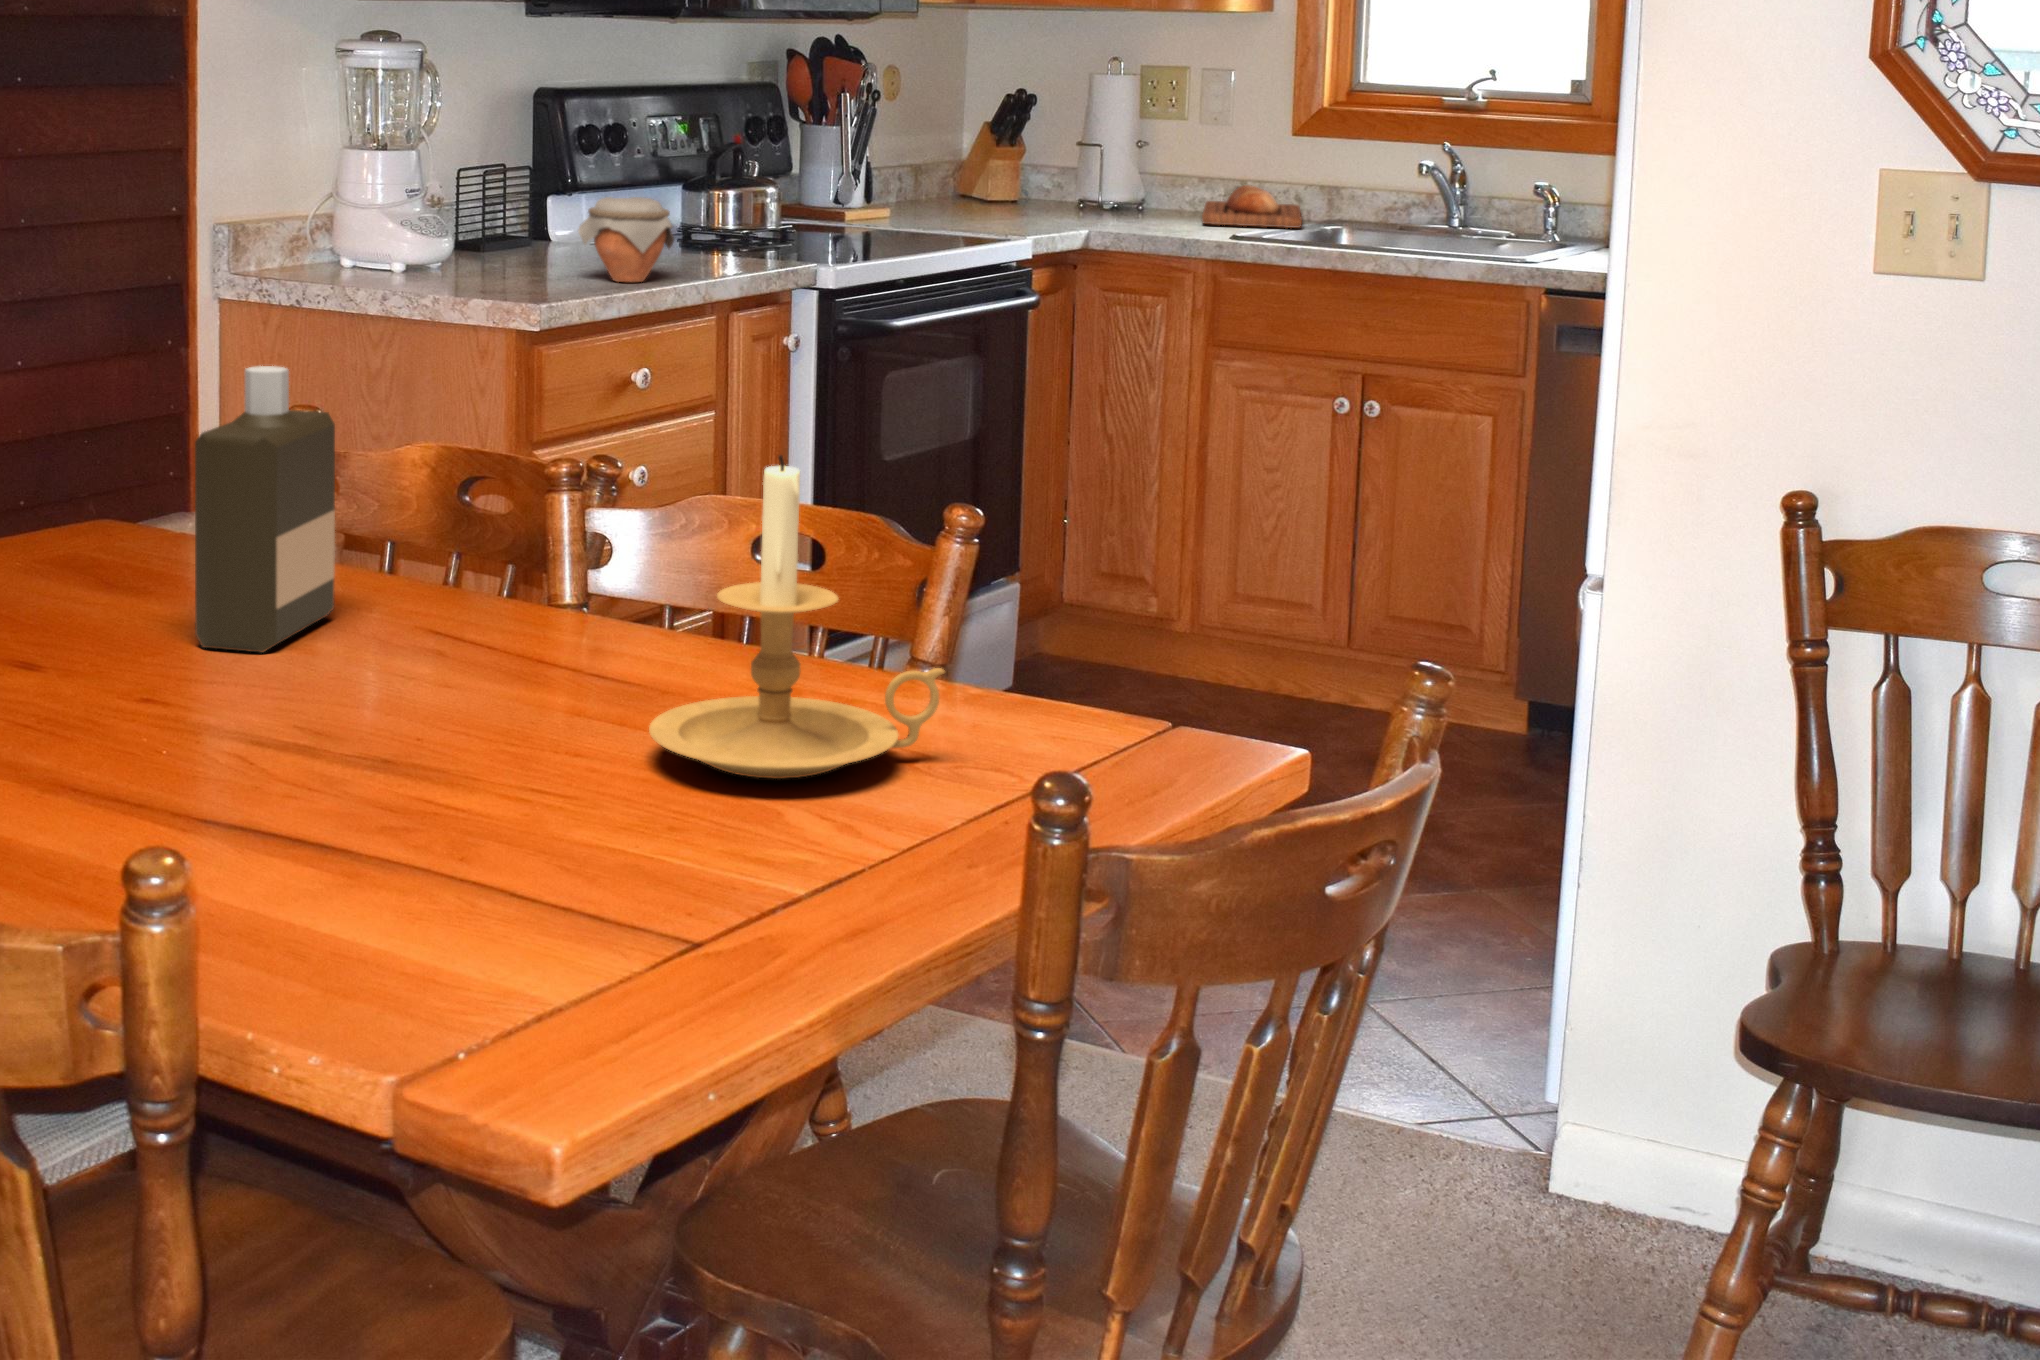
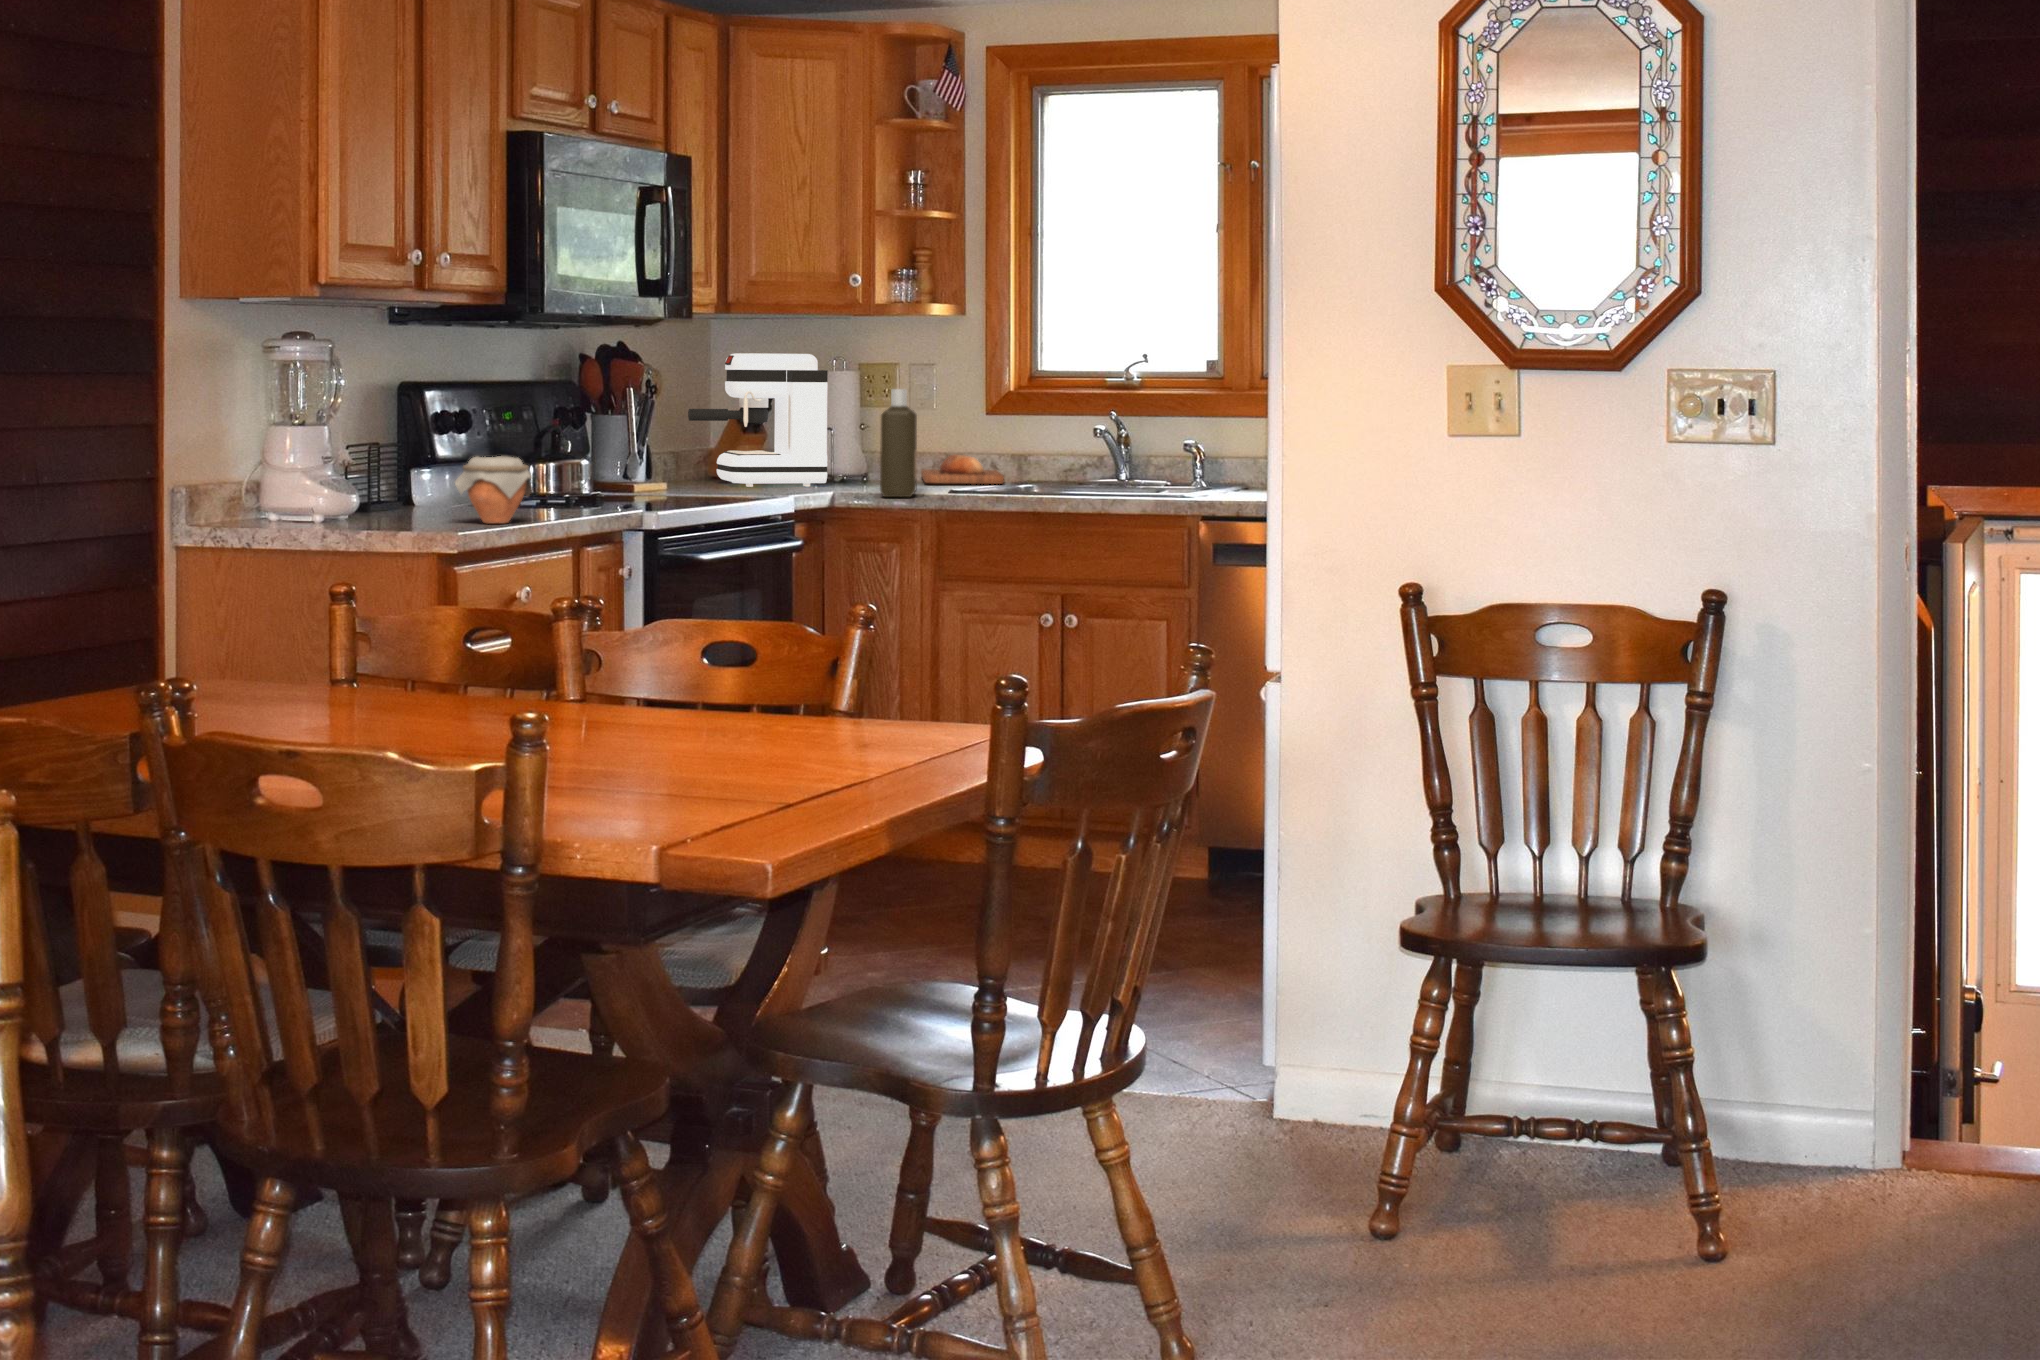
coffee maker: none [915,55,1085,223] -> present [688,353,828,487]
bottle: present [195,366,335,653] -> present [880,389,917,497]
candle holder: present [649,455,944,779] -> none [694,533,888,748]

